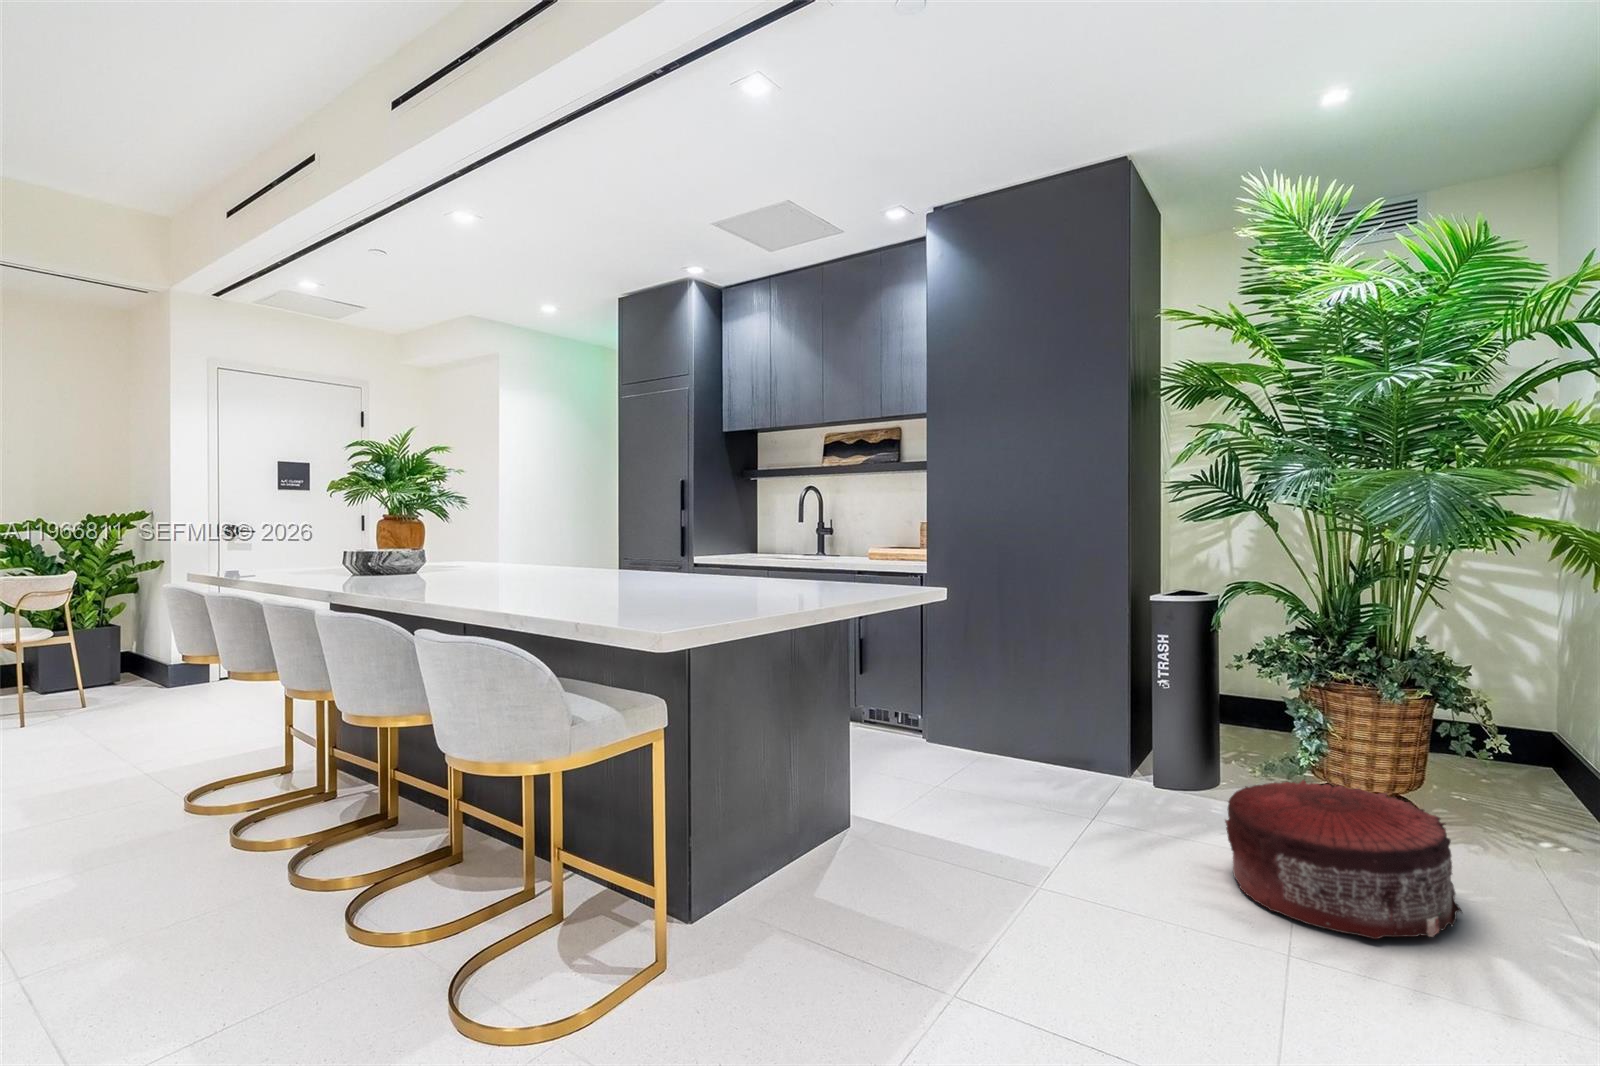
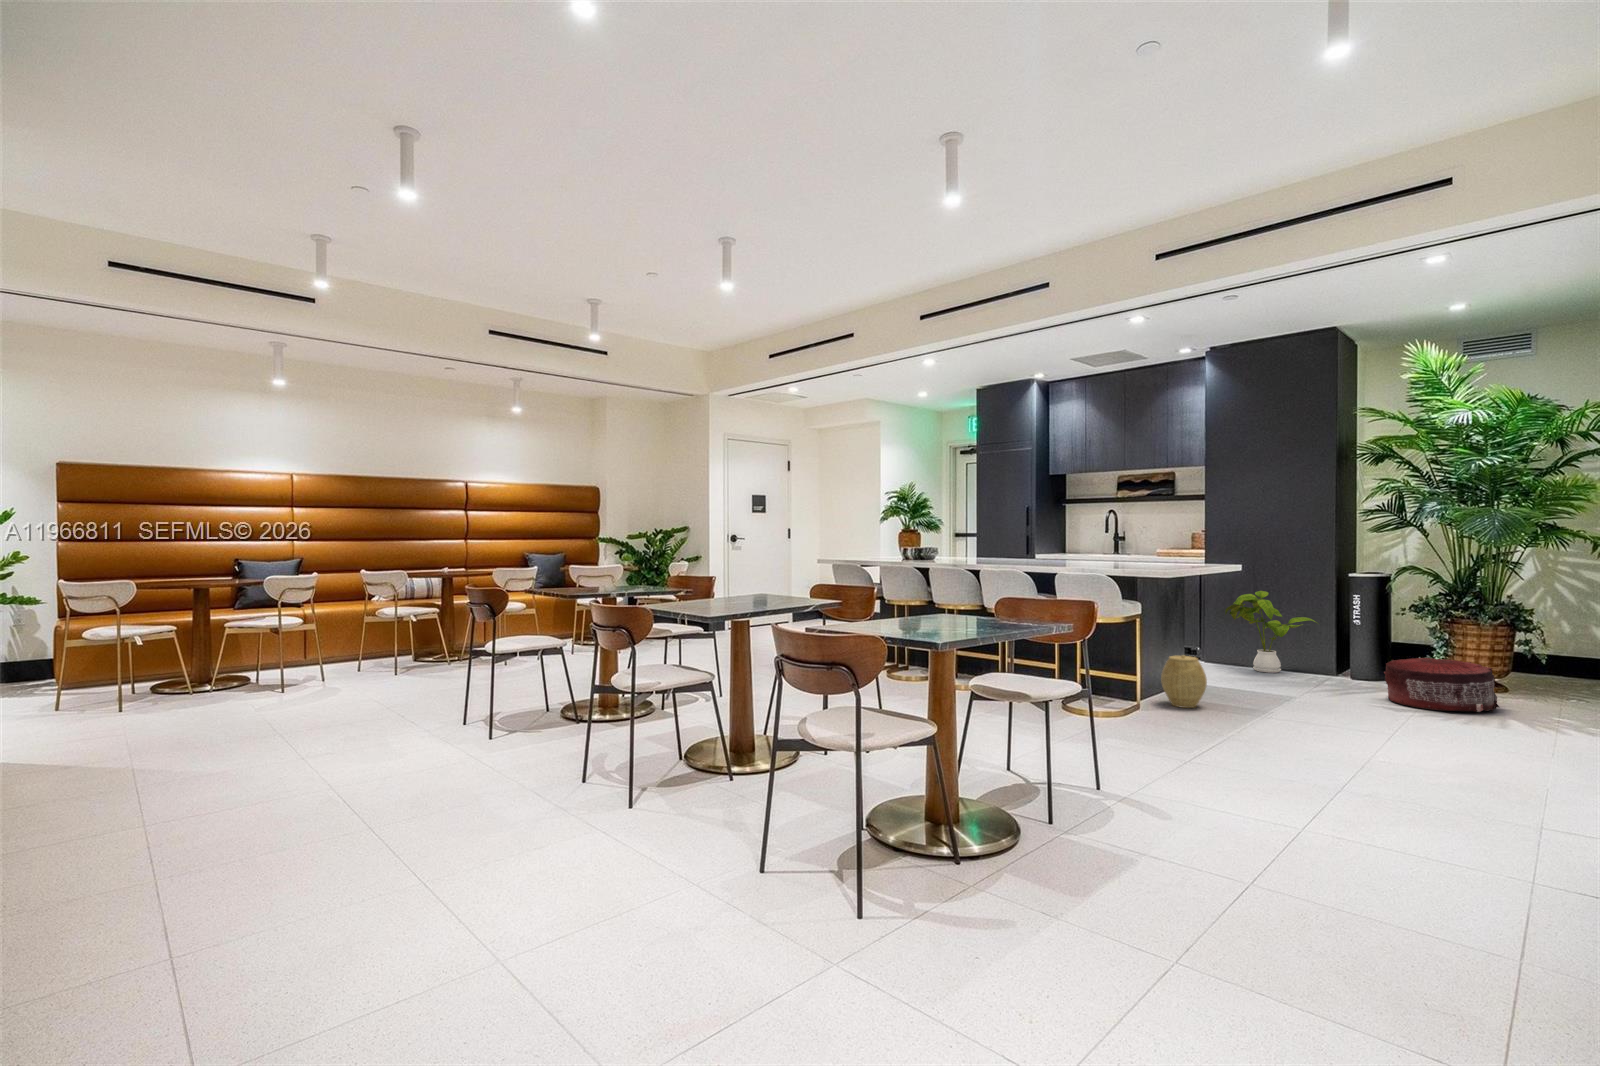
house plant: none [948,632,1103,786] -> present [1225,591,1317,673]
woven basket: none [731,837,838,991] -> present [1161,655,1207,708]

